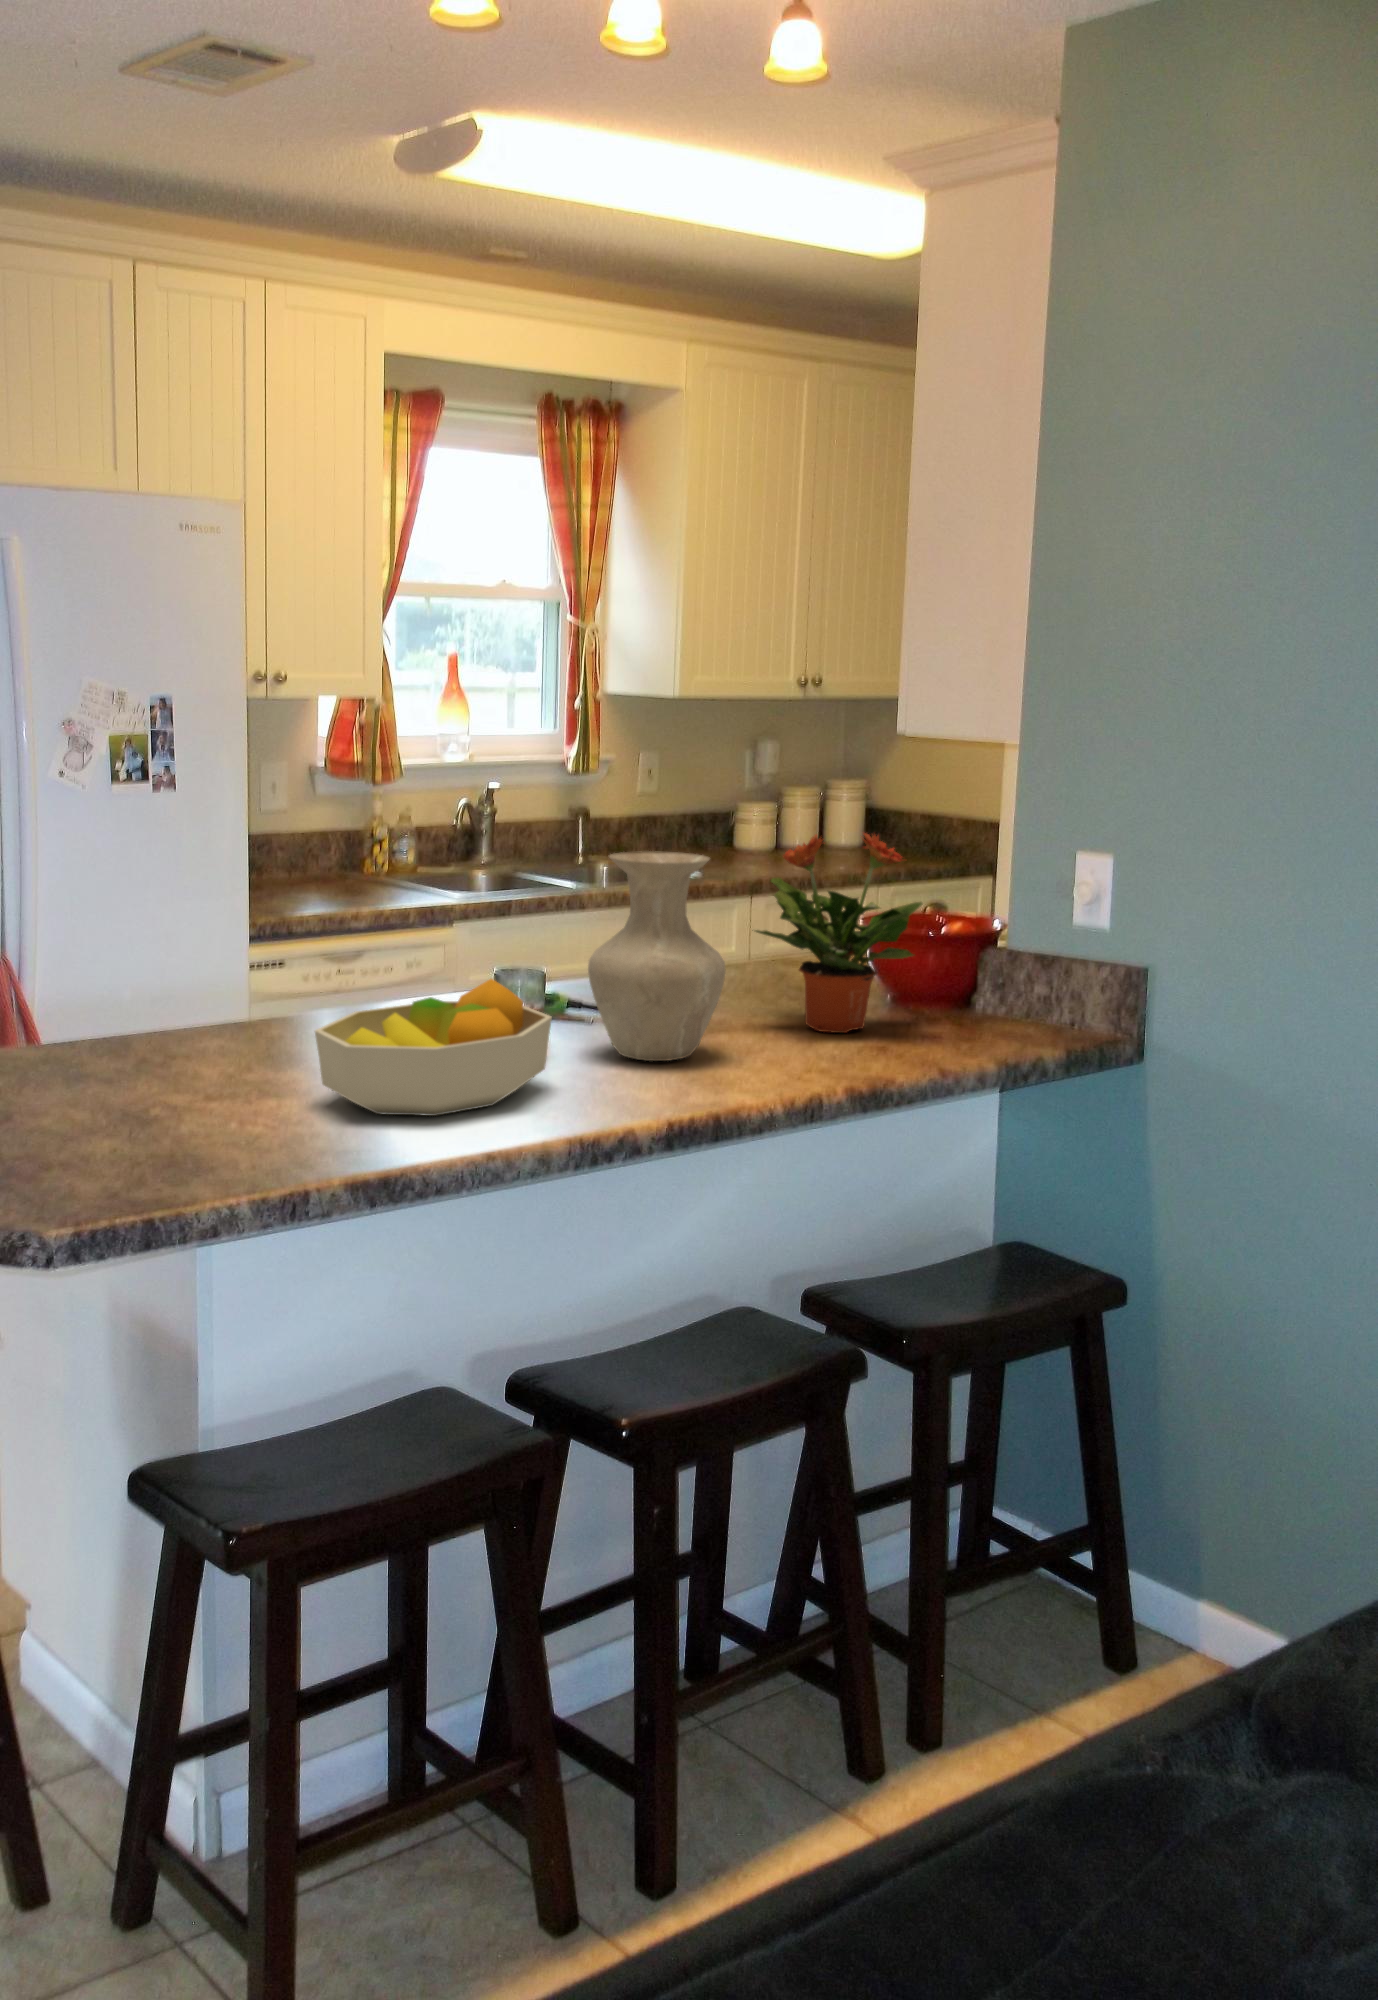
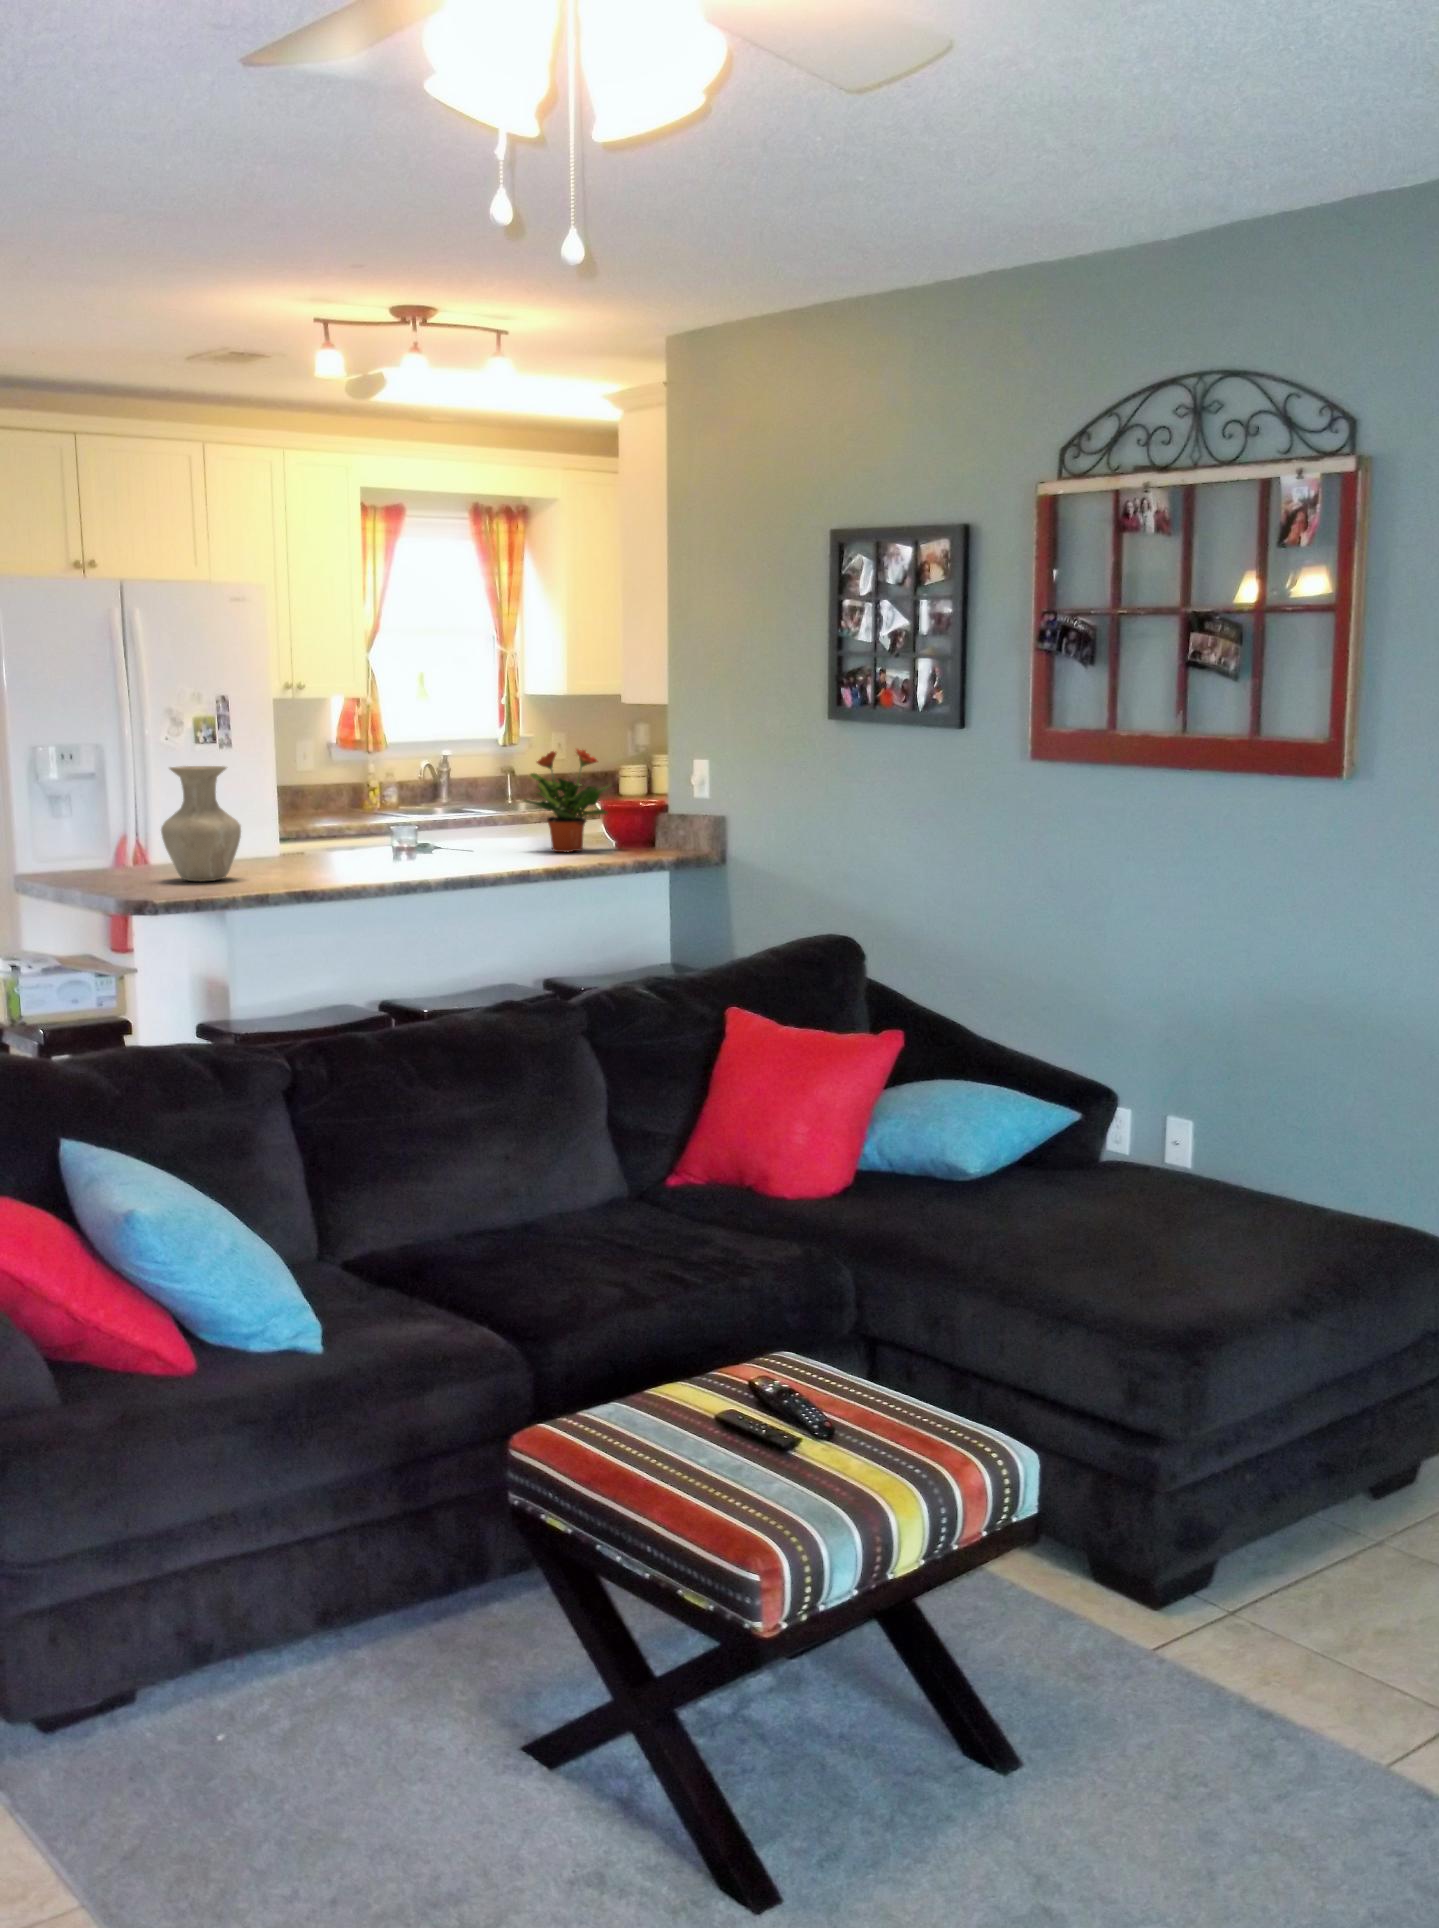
vase: present [588,851,726,1061] -> present [161,766,241,882]
fruit bowl: present [315,979,552,1116] -> none [281,815,398,873]

